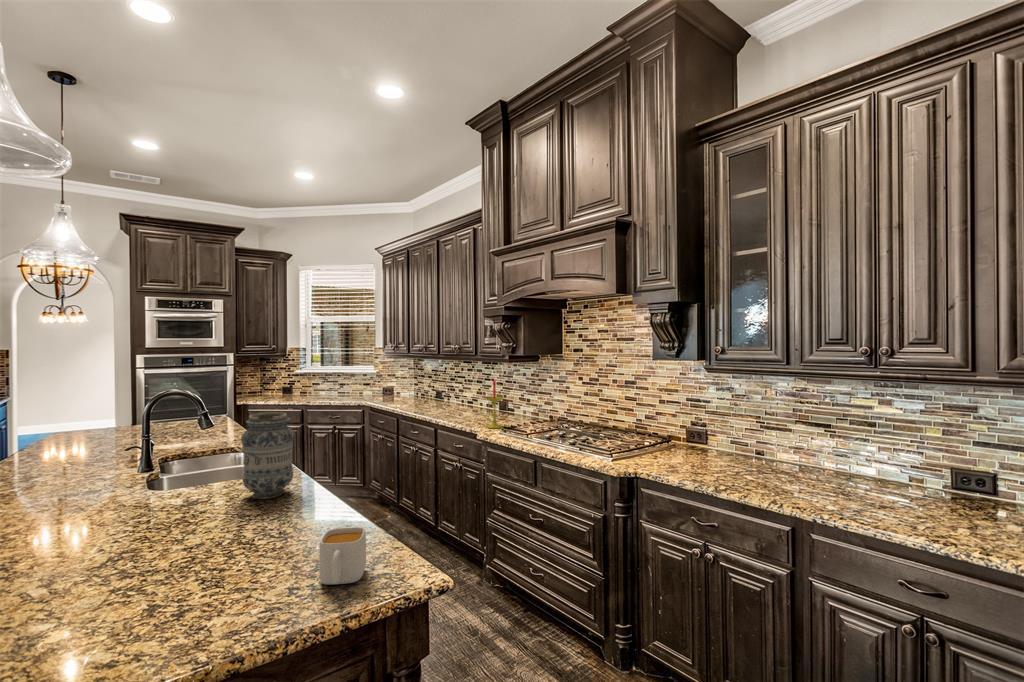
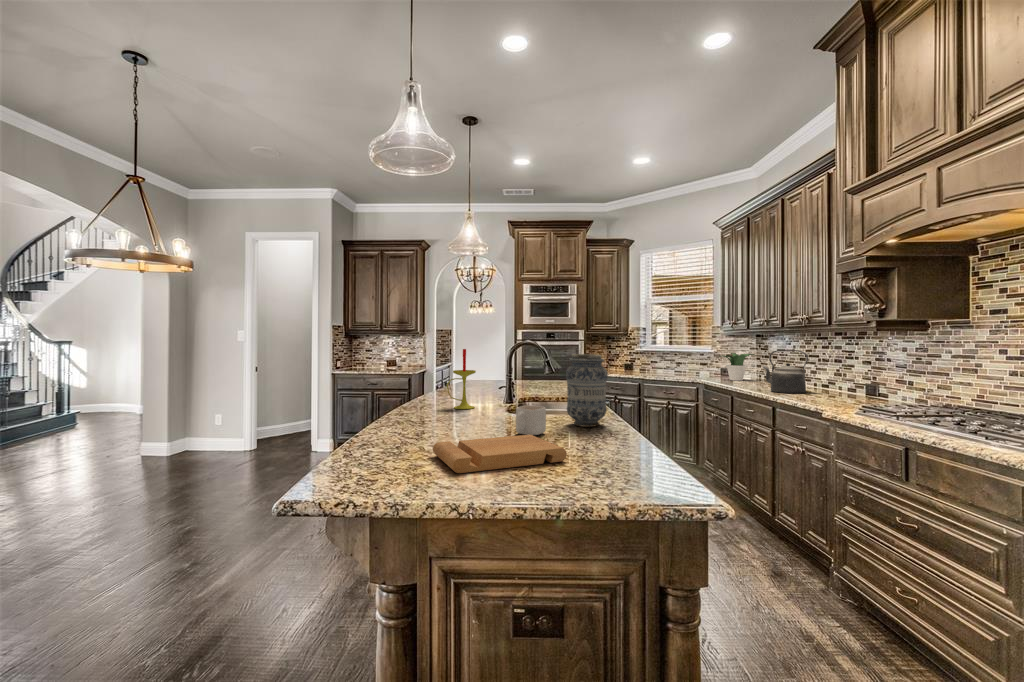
potted plant: none [383,375,417,401] -> present [719,353,756,381]
kettle: none [426,375,460,414] -> present [763,350,808,393]
candle: present [485,380,503,428] -> present [447,349,476,409]
mug: present [319,527,366,585] -> present [516,406,546,435]
cutting board: none [47,536,266,637] -> present [433,435,567,473]

